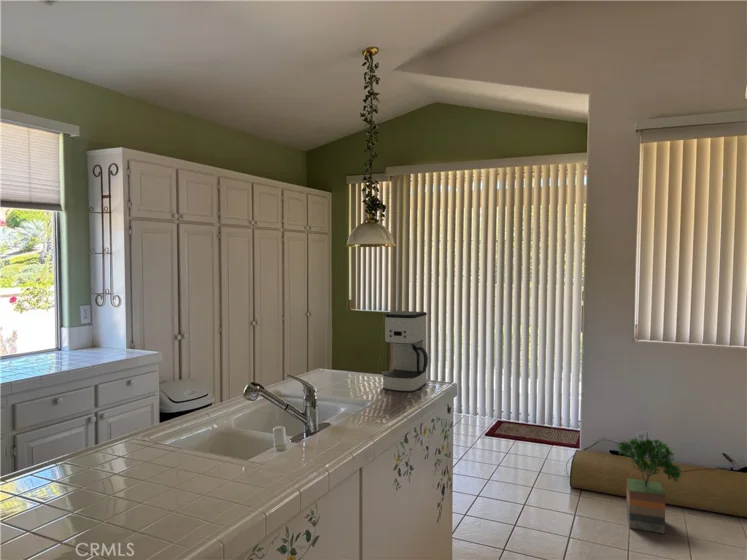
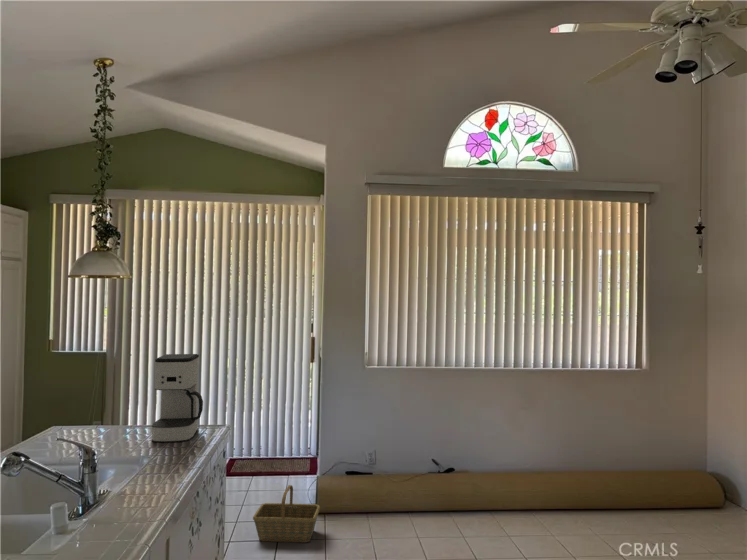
potted tree: present [617,438,681,533] -> none [356,452,409,537]
basket: none [500,454,572,516] -> present [253,485,320,542]

